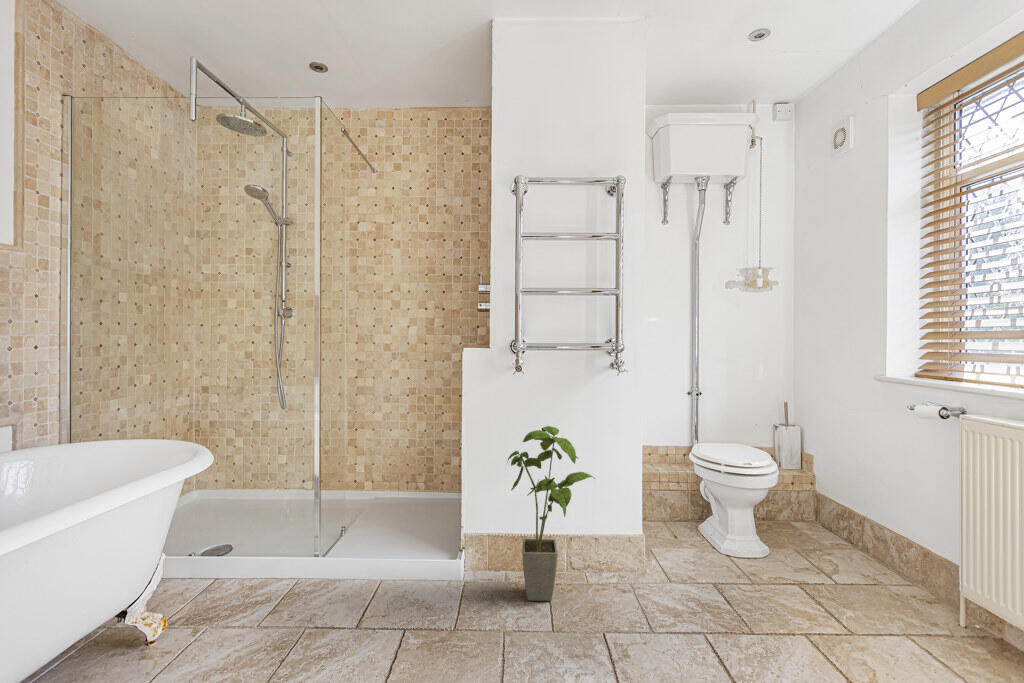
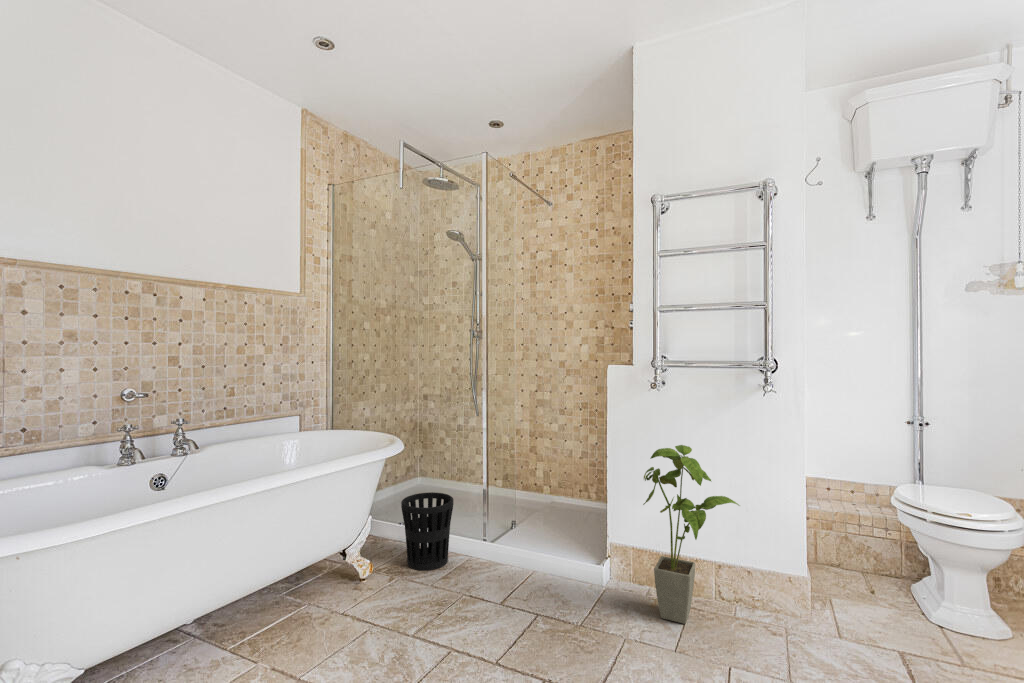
wastebasket: none [203,510,277,611] -> present [401,492,454,571]

